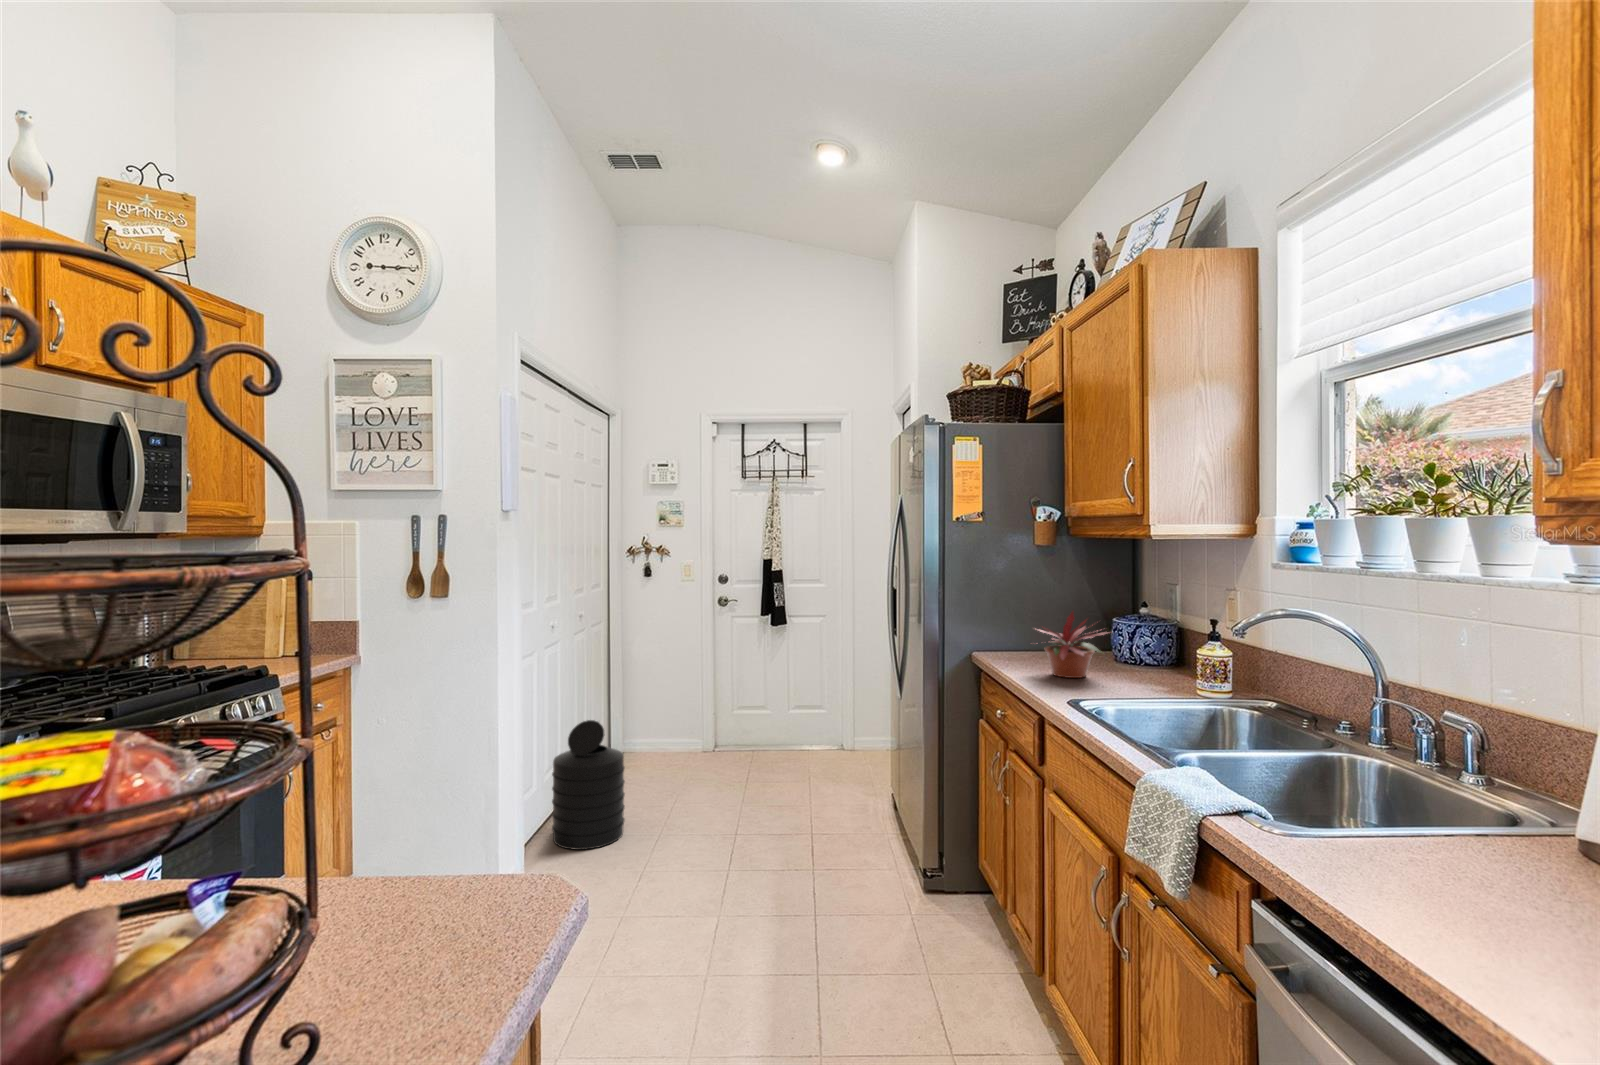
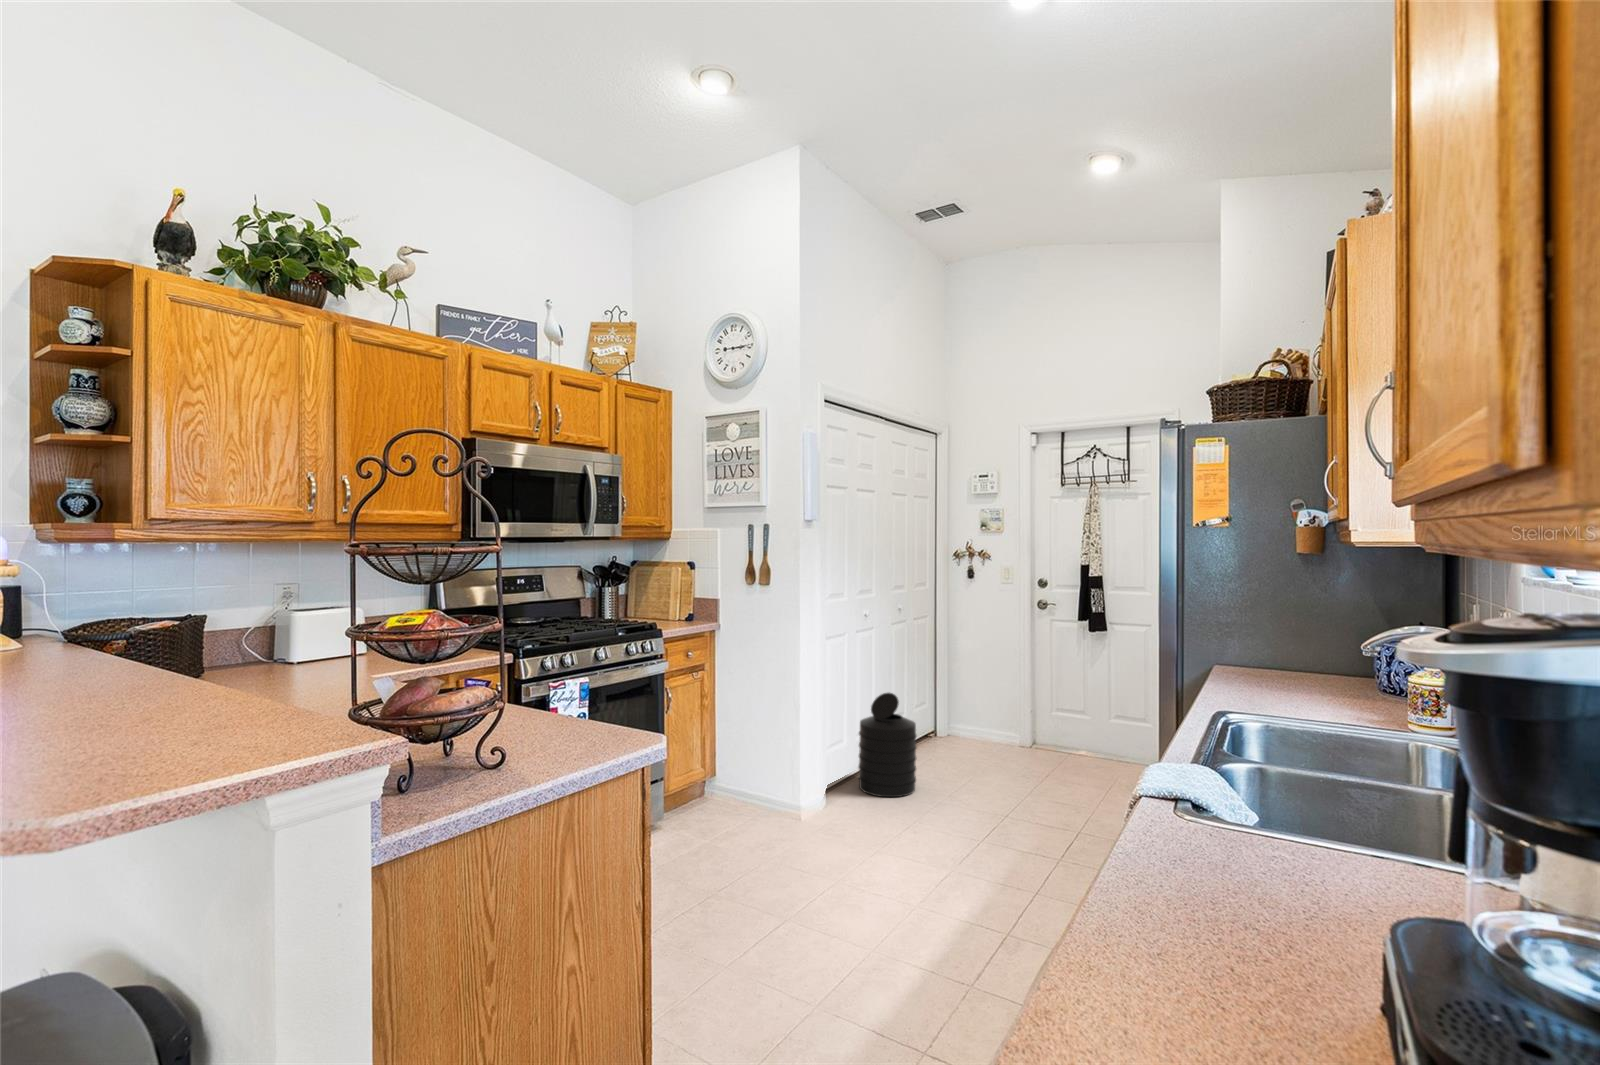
potted plant: present [1039,612,1106,678] -> none [1237,622,1328,696]

